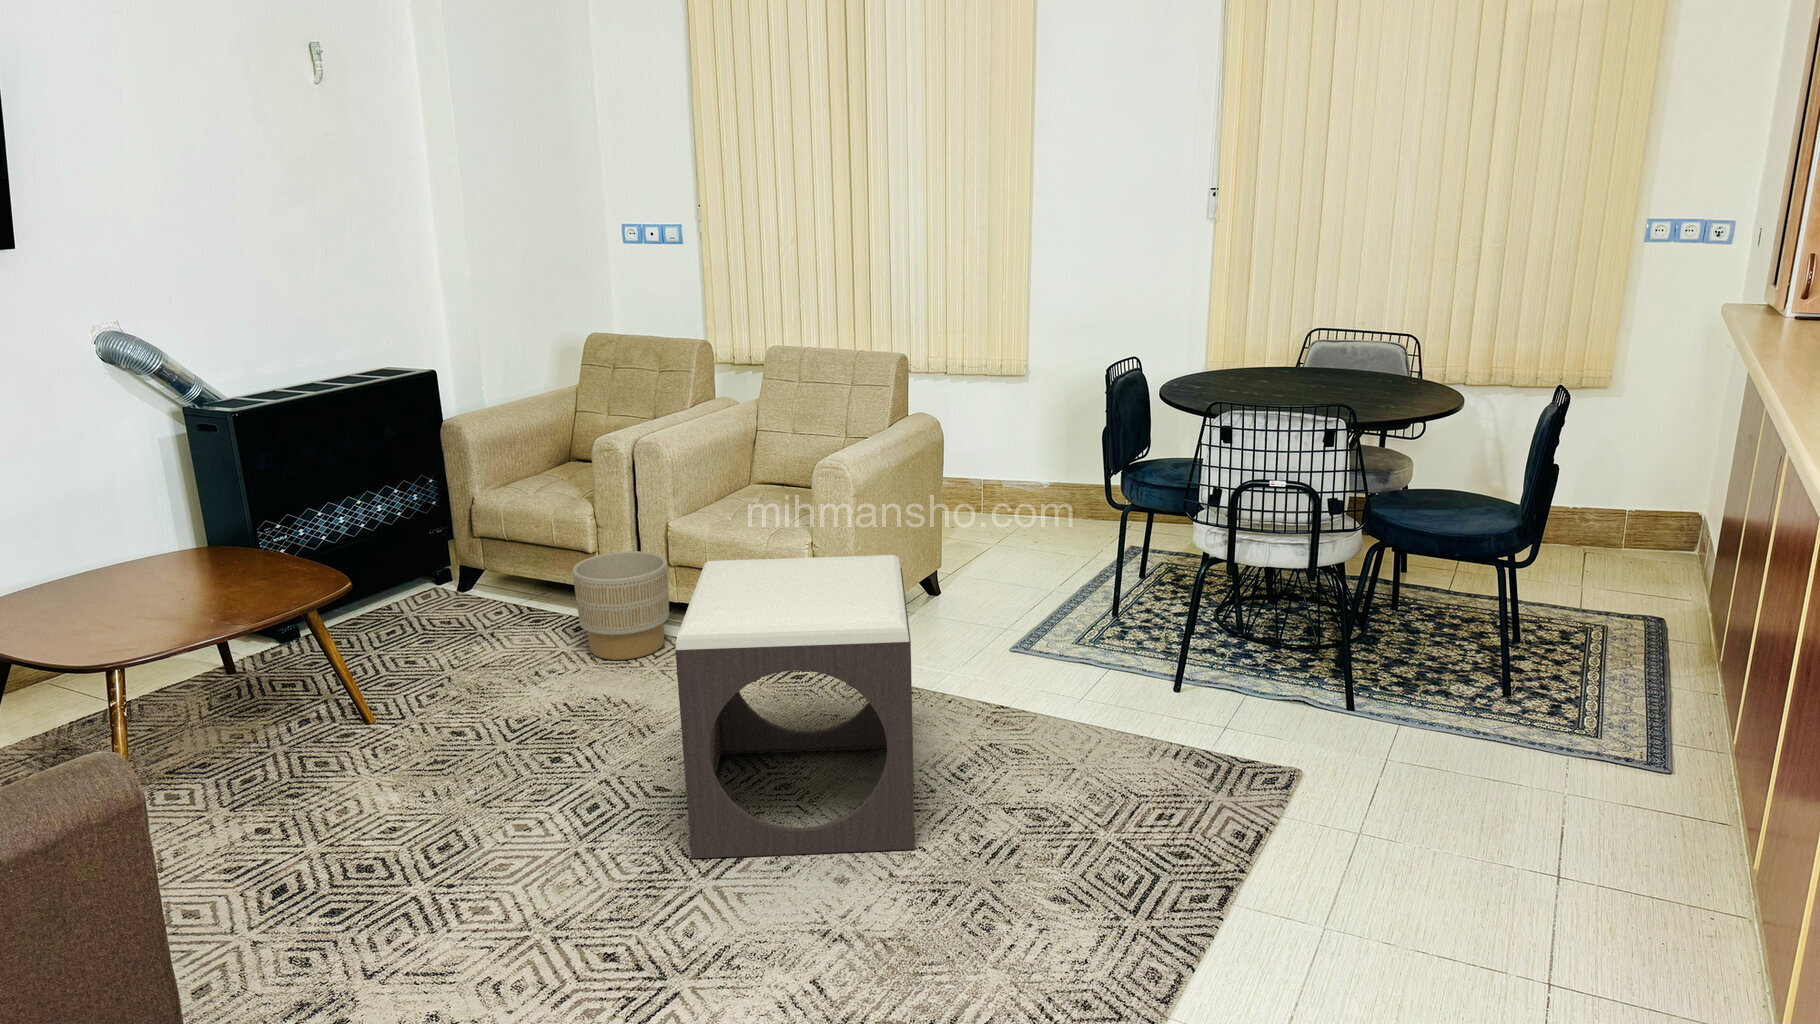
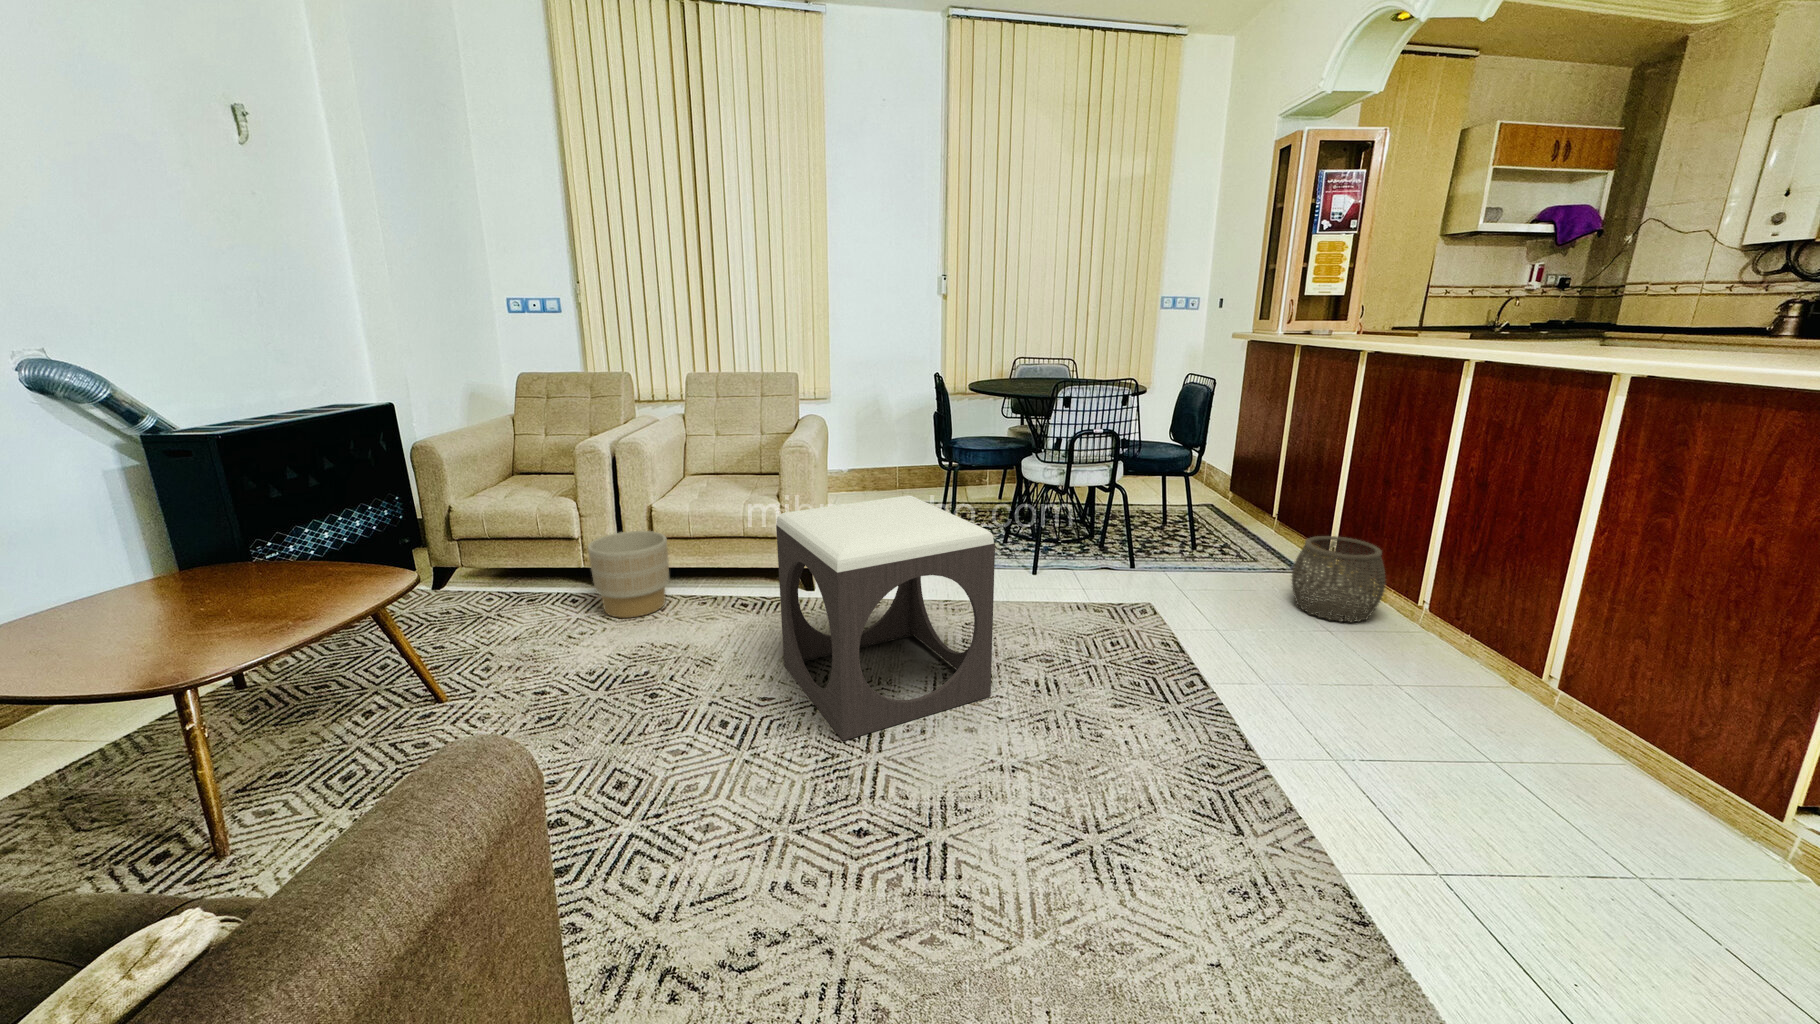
woven basket: none [1557,710,1728,879] -> present [1291,536,1386,622]

